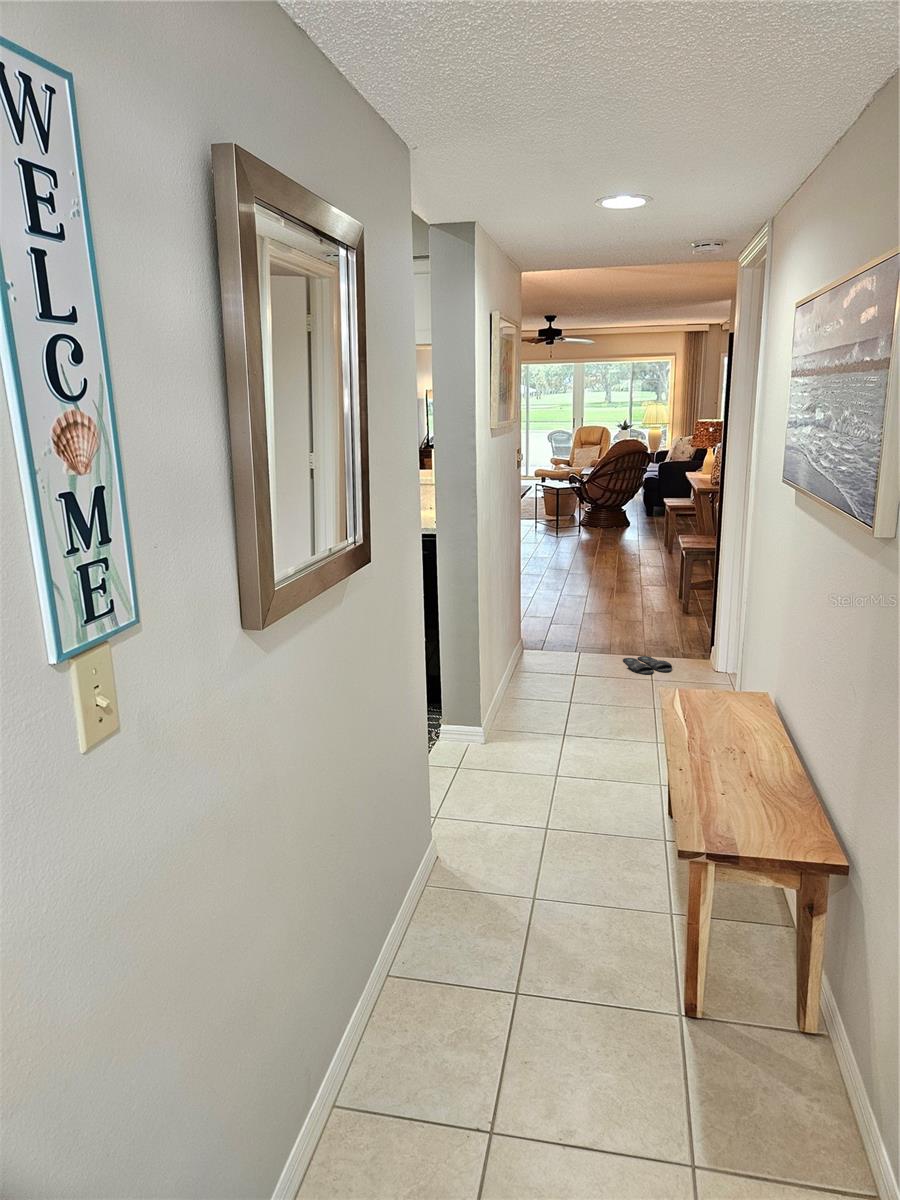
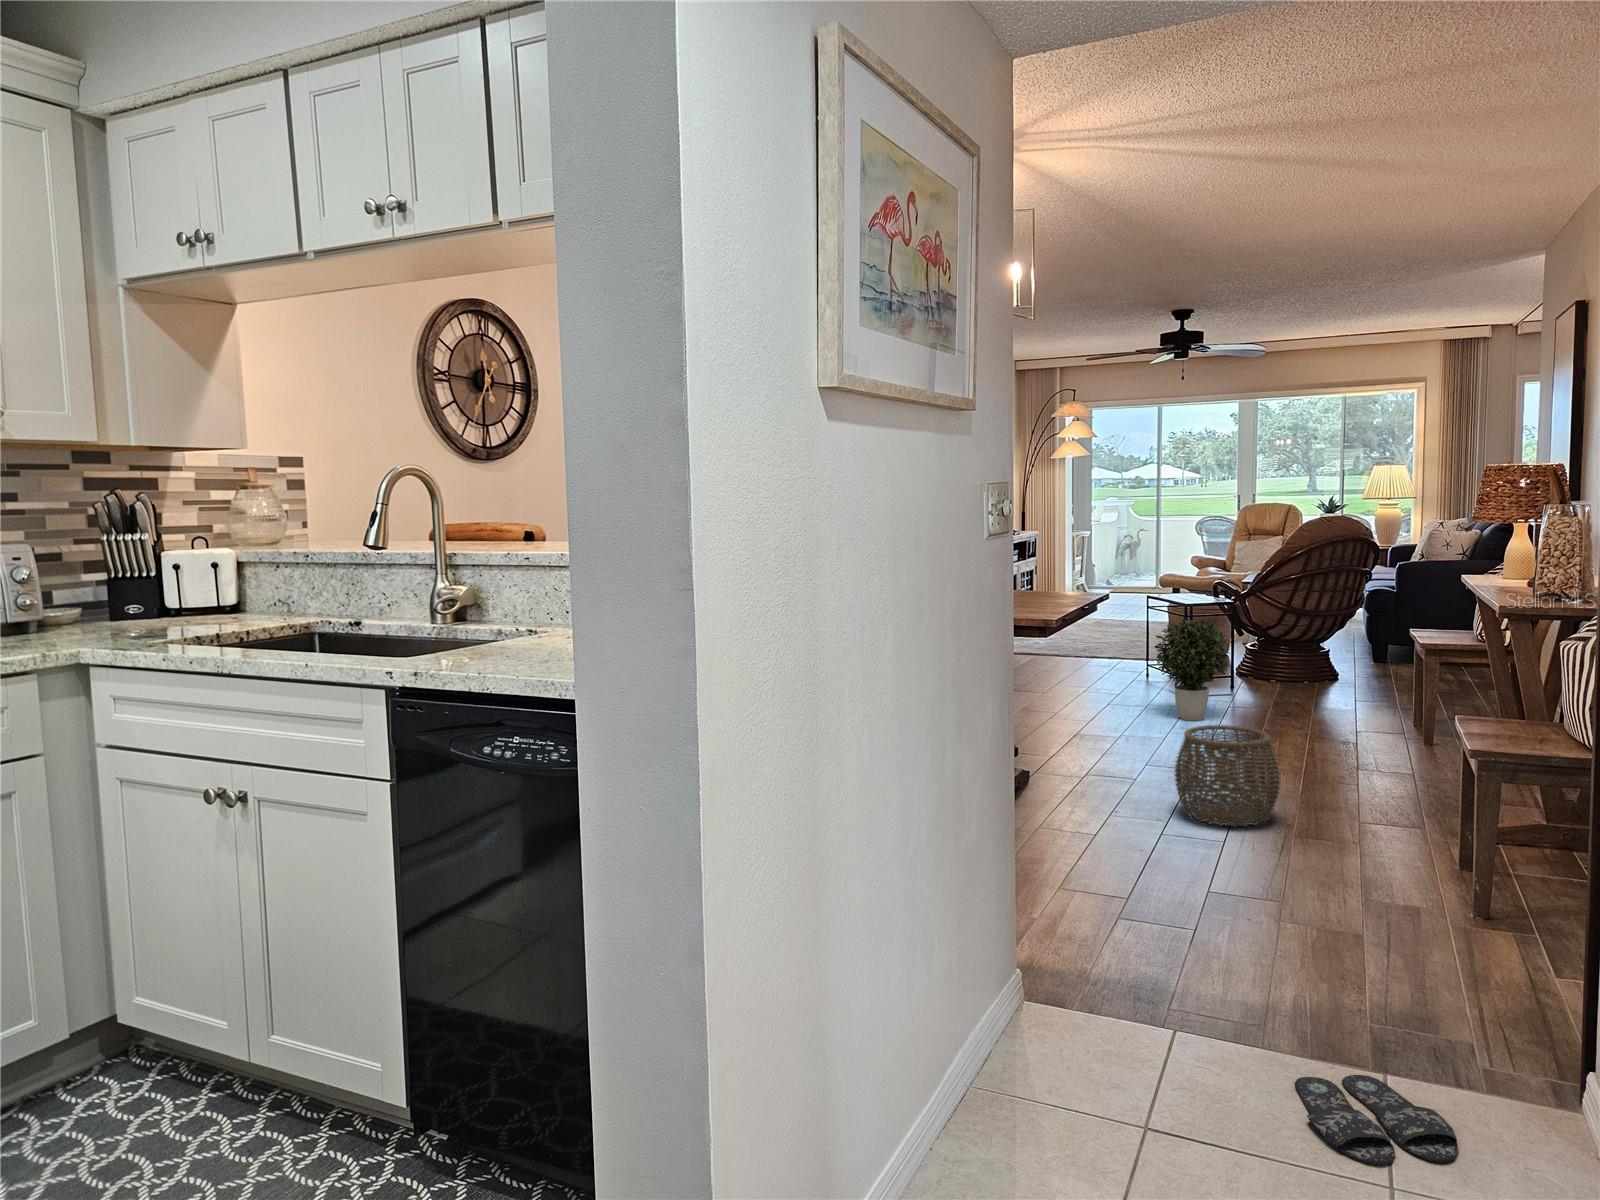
potted plant: none [545,496,582,548] -> present [1154,619,1230,721]
woven basket: none [564,546,610,590] -> present [1174,725,1280,827]

